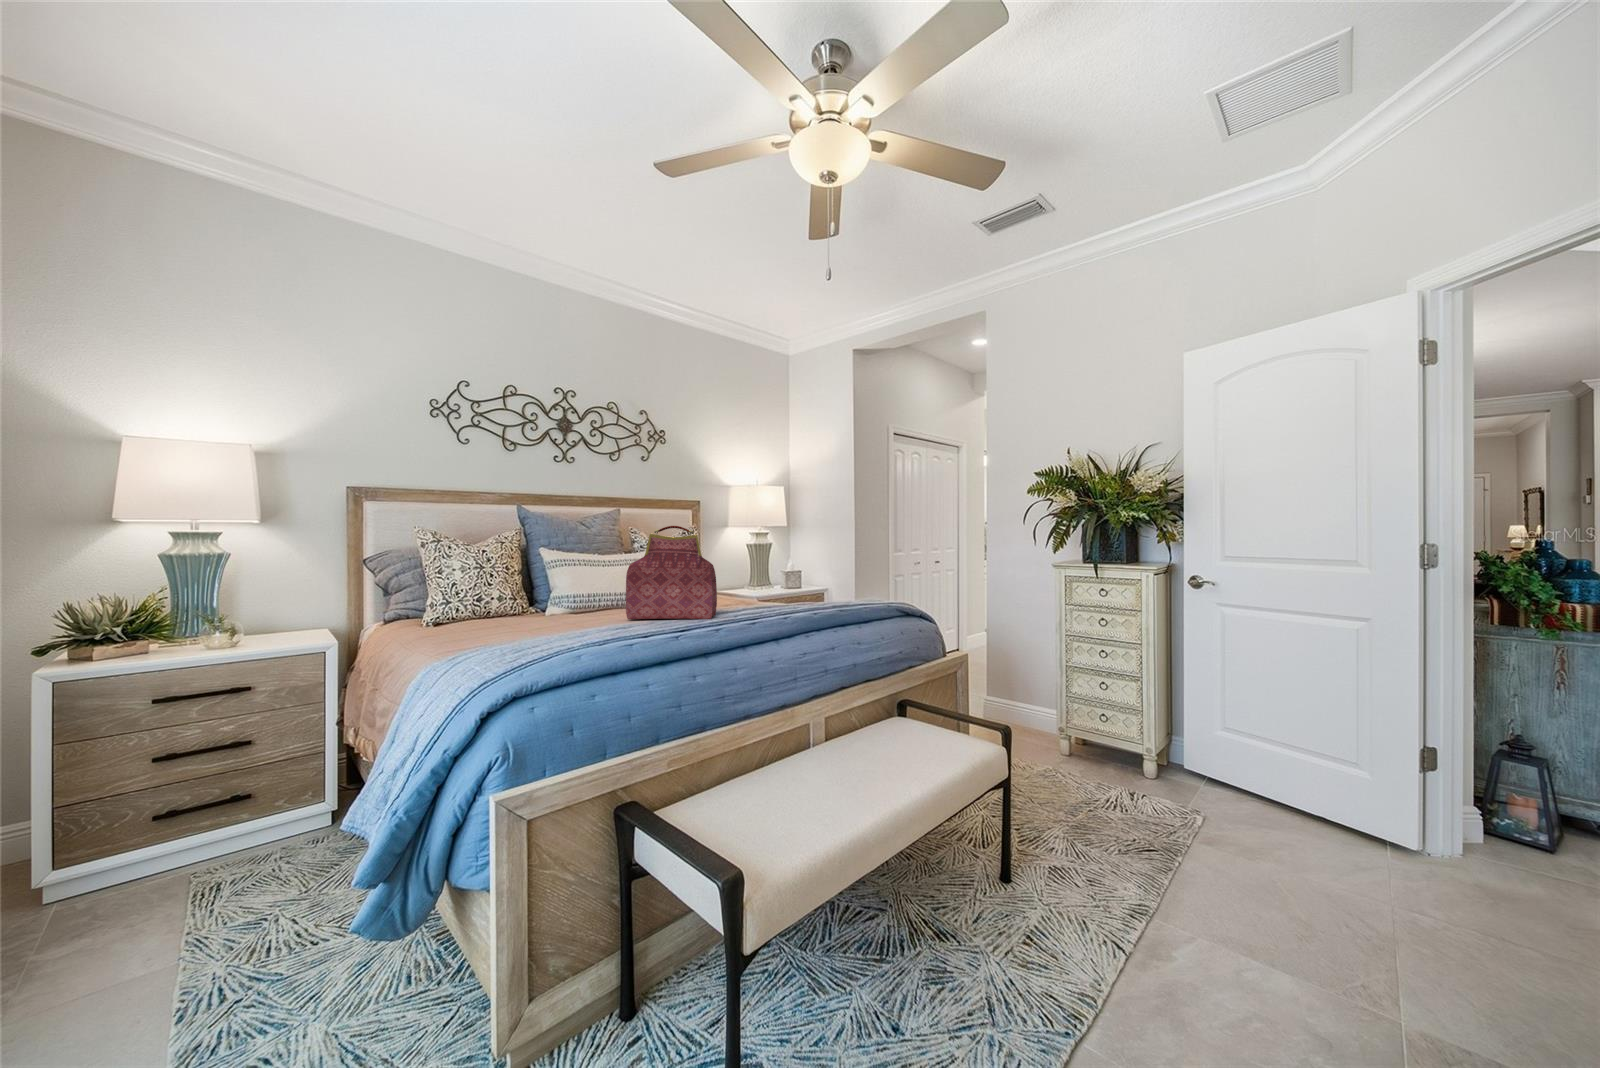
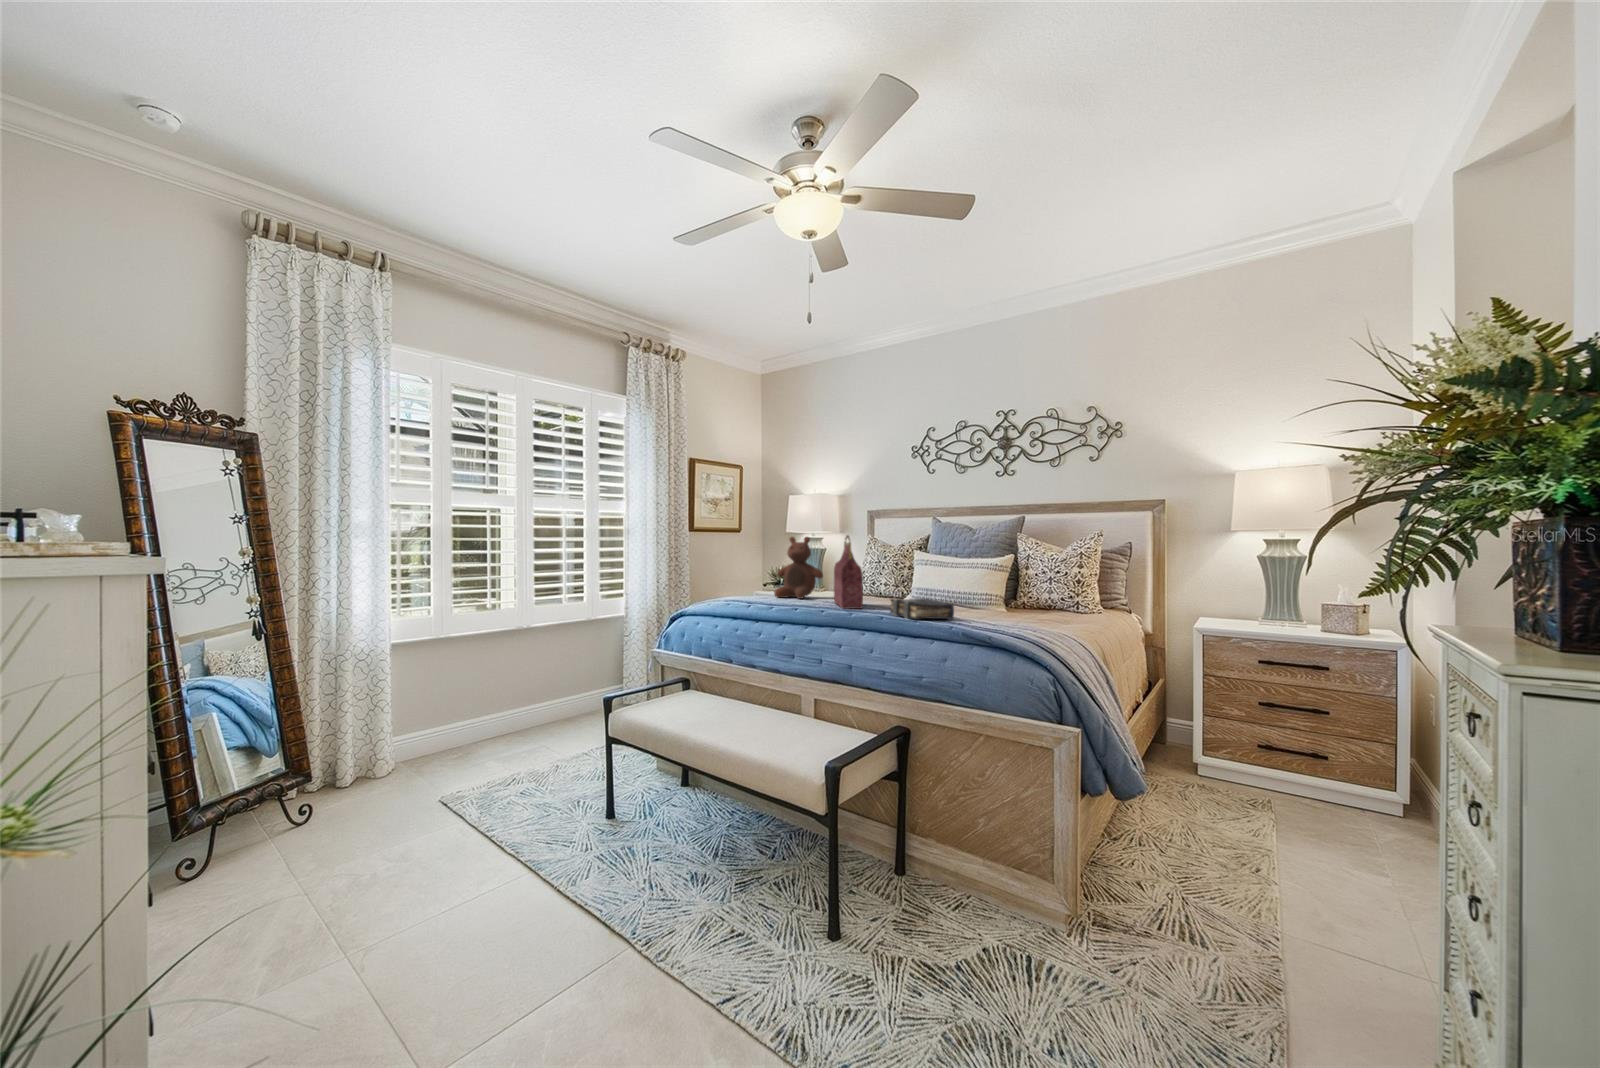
stuffed bear: none [460,525,556,633] -> present [774,537,823,599]
book: none [769,592,830,612] -> present [890,599,954,620]

